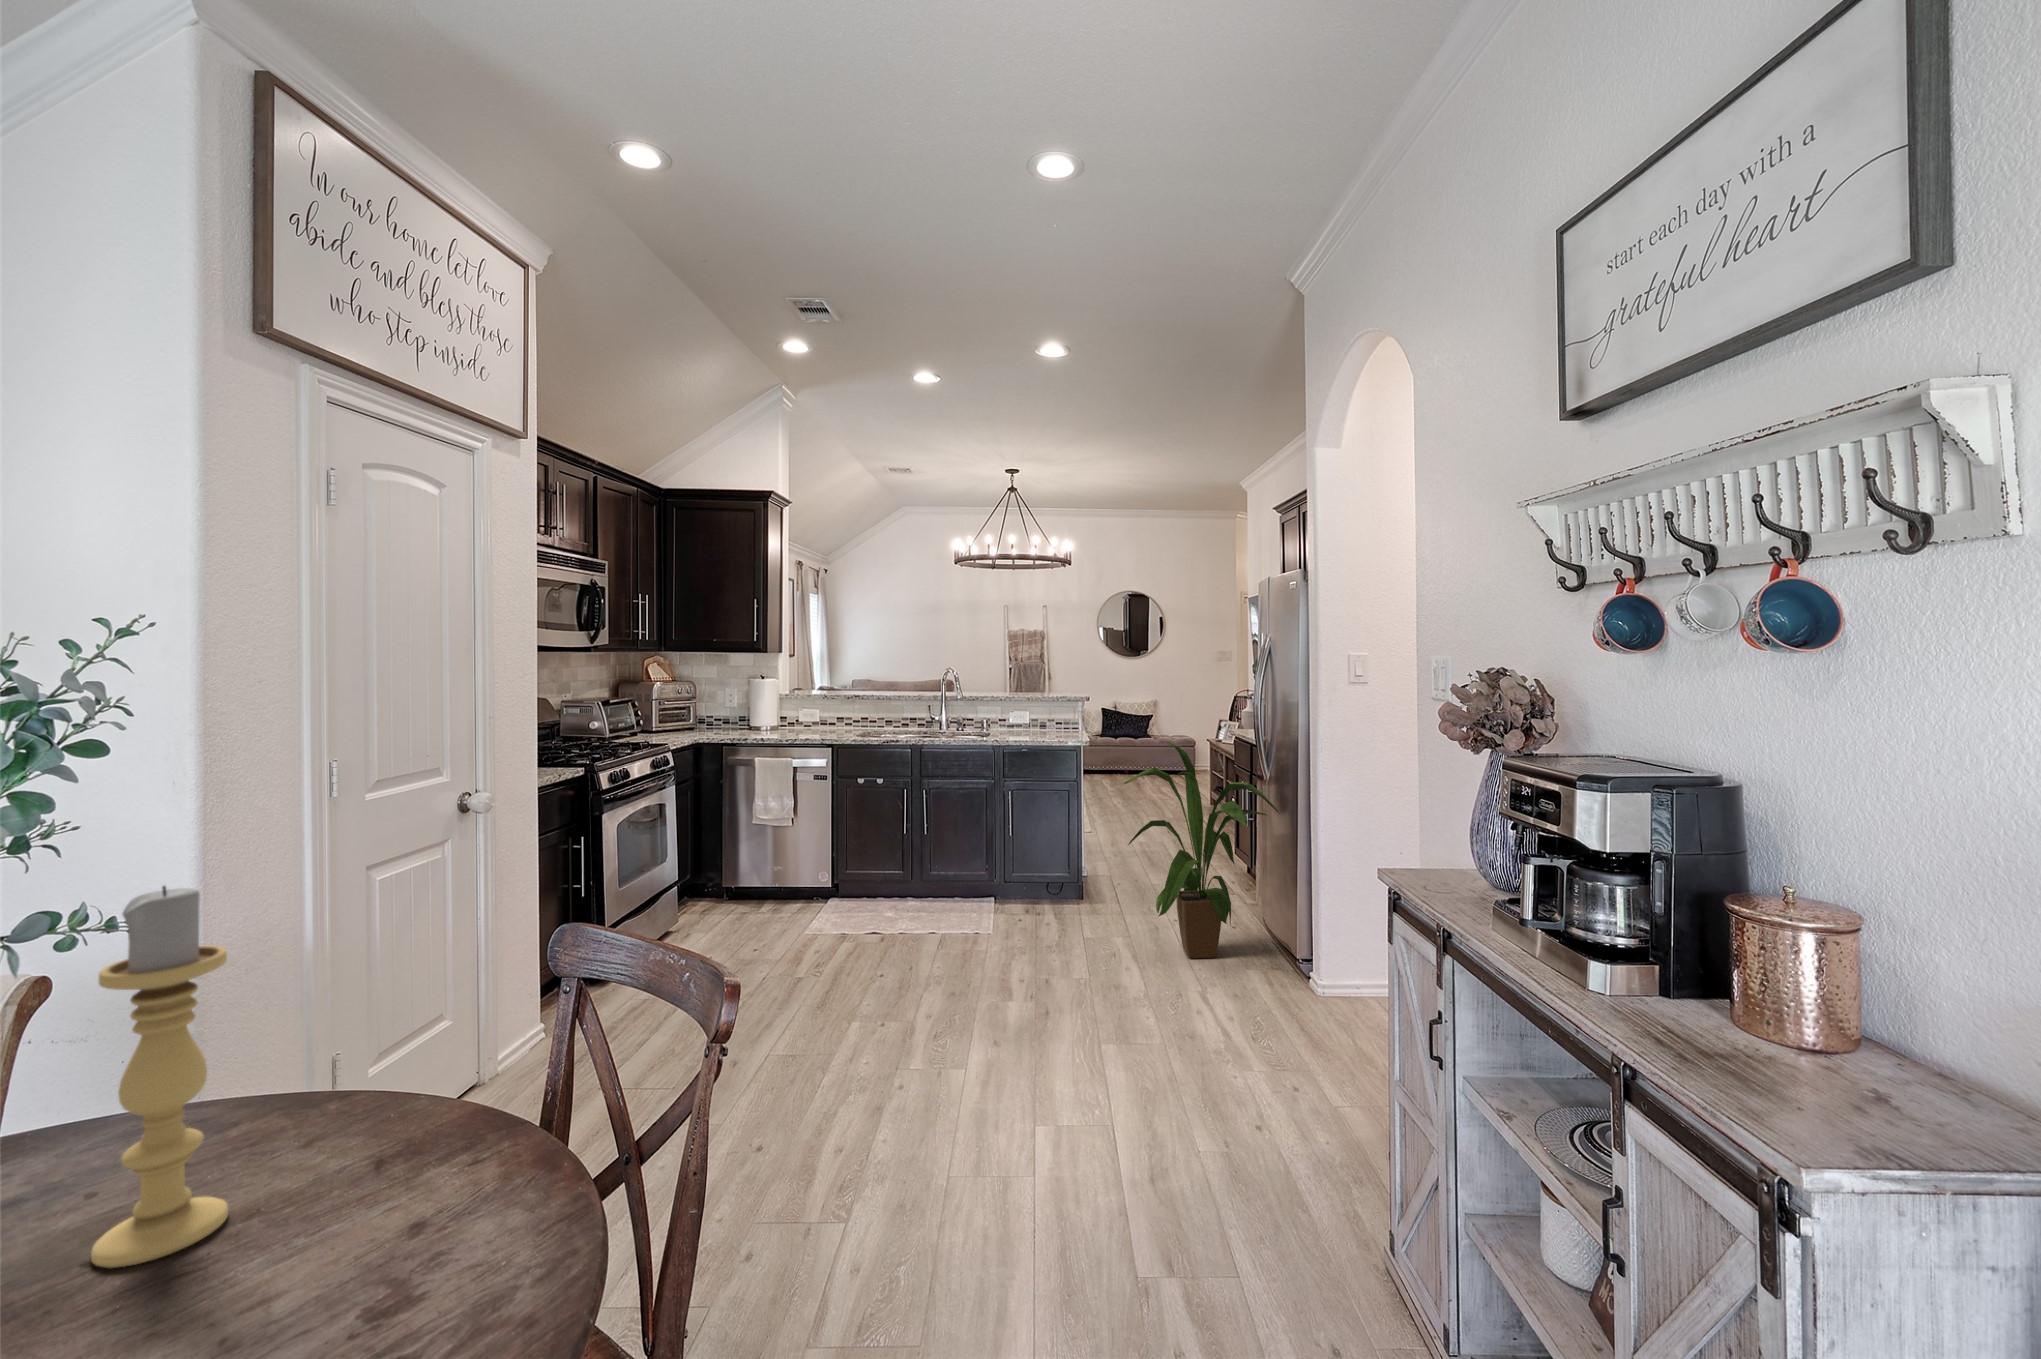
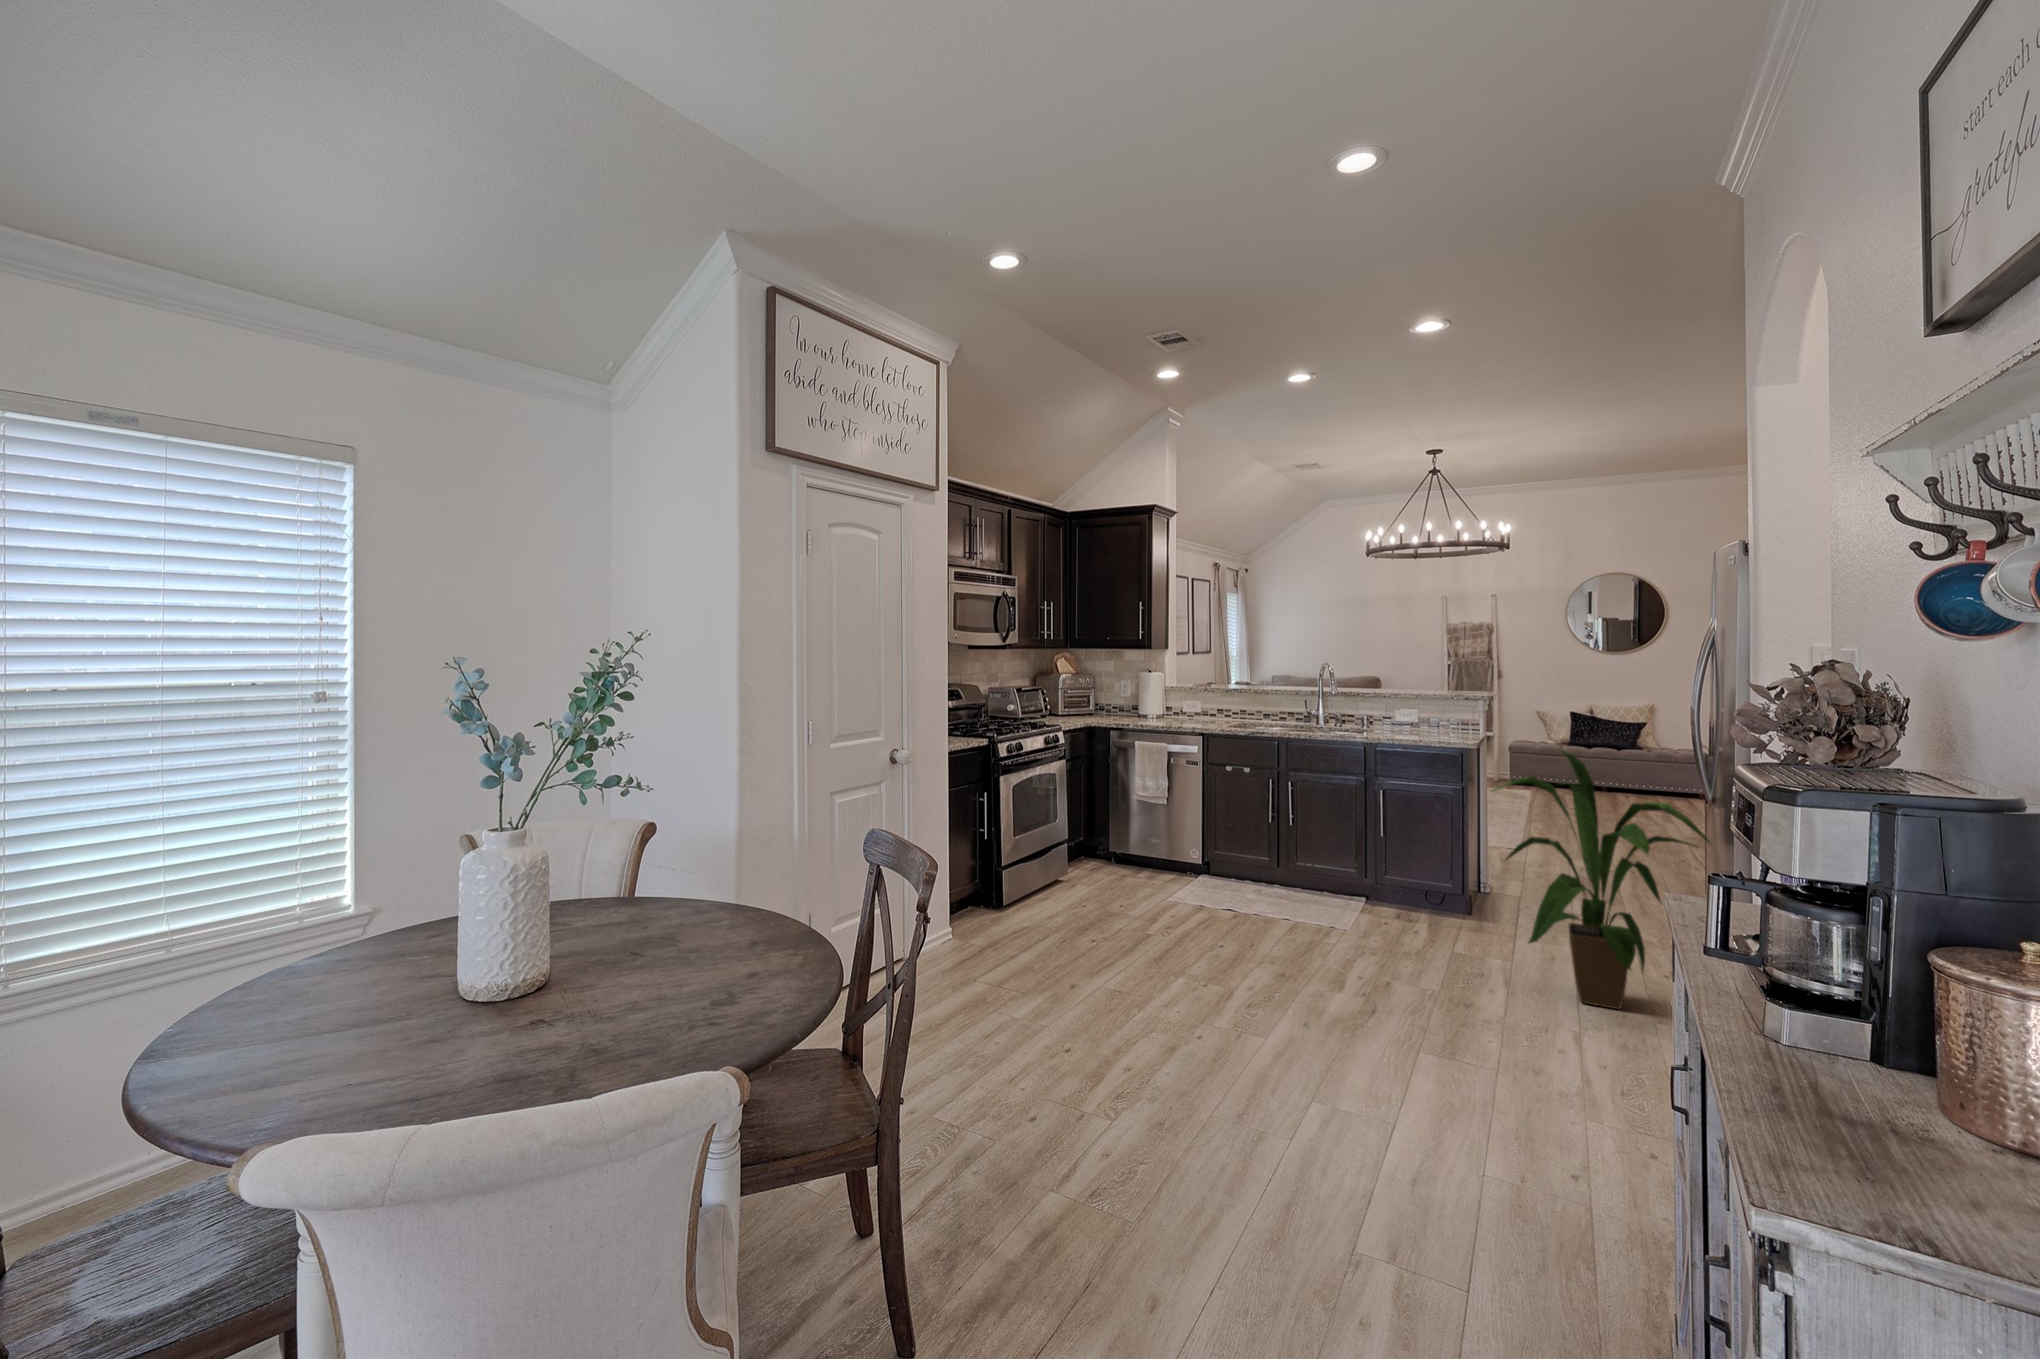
candle holder: present [91,886,228,1268] -> none [638,761,688,945]

